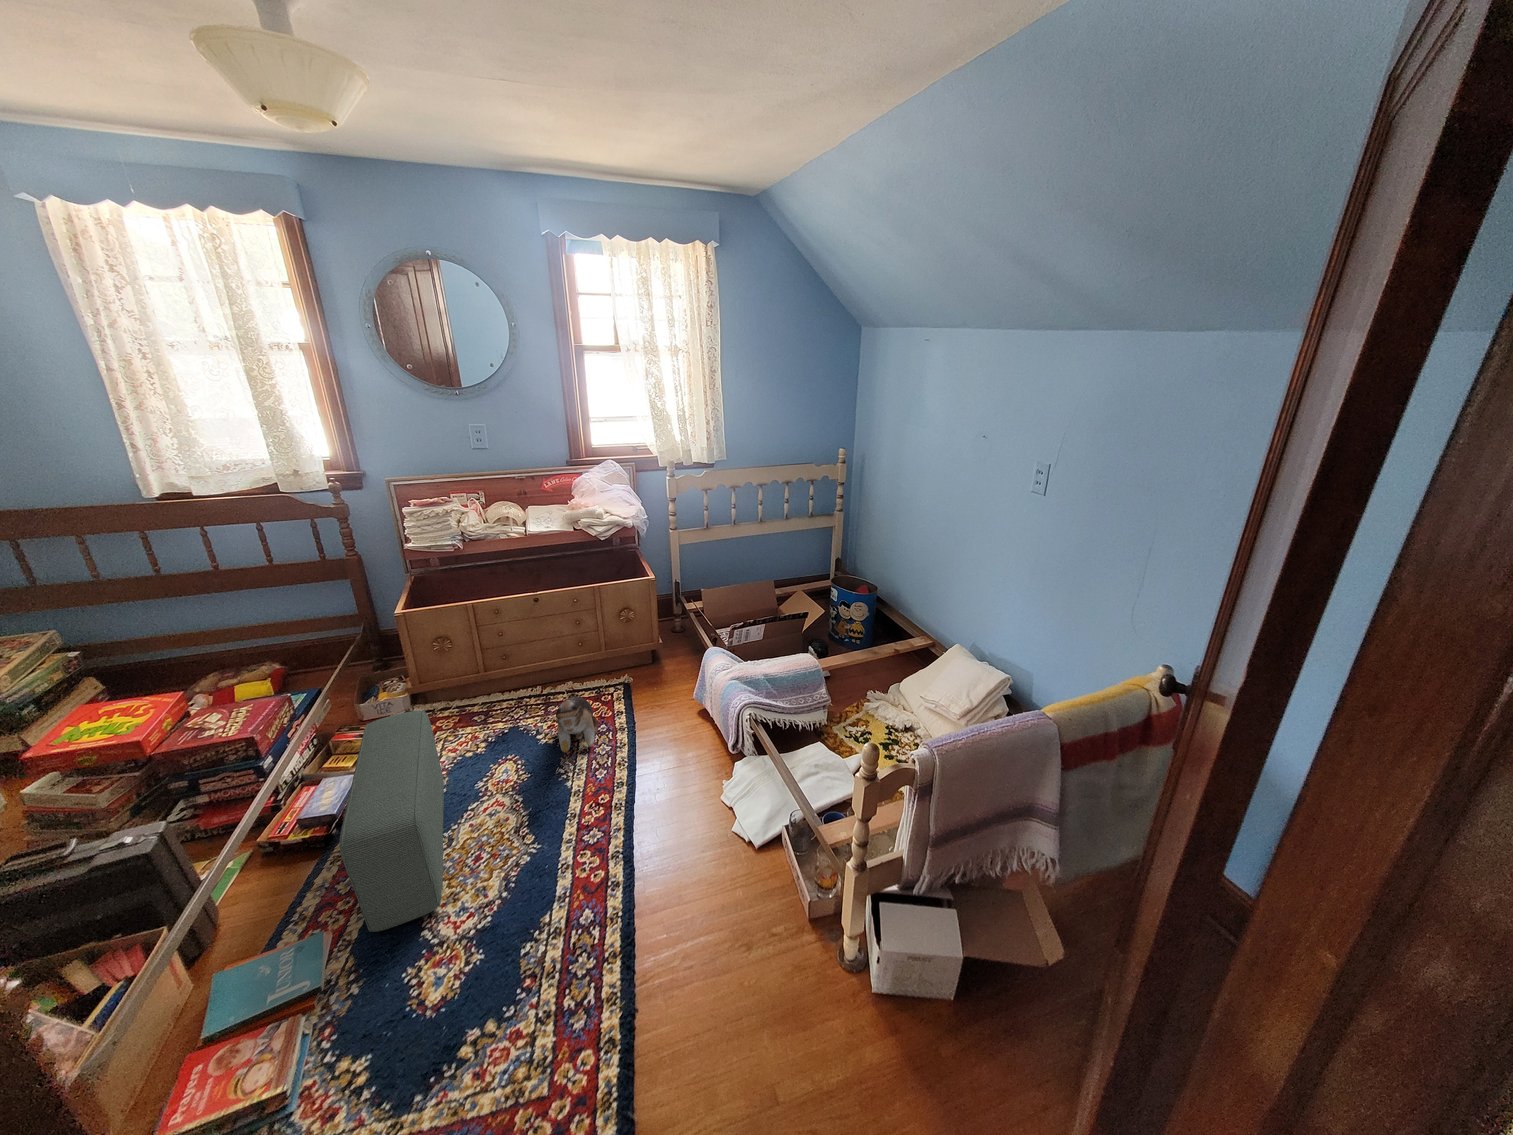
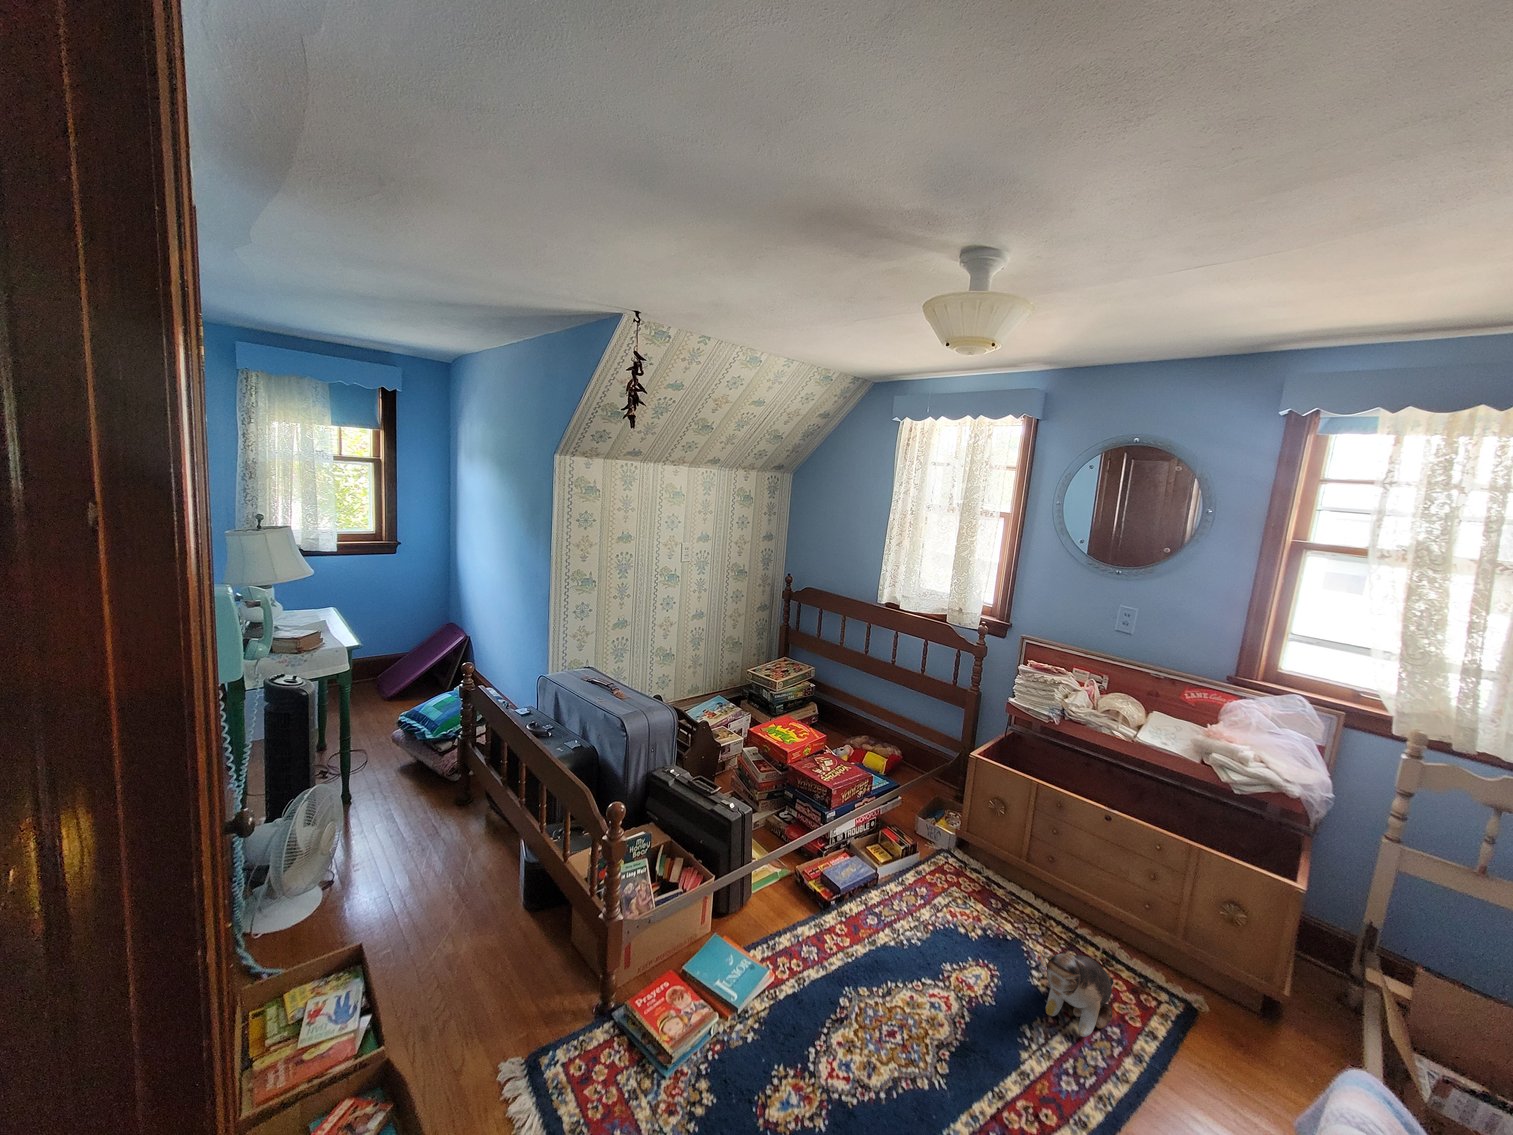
pouf: present [340,710,444,932] -> none [790,835,935,1041]

